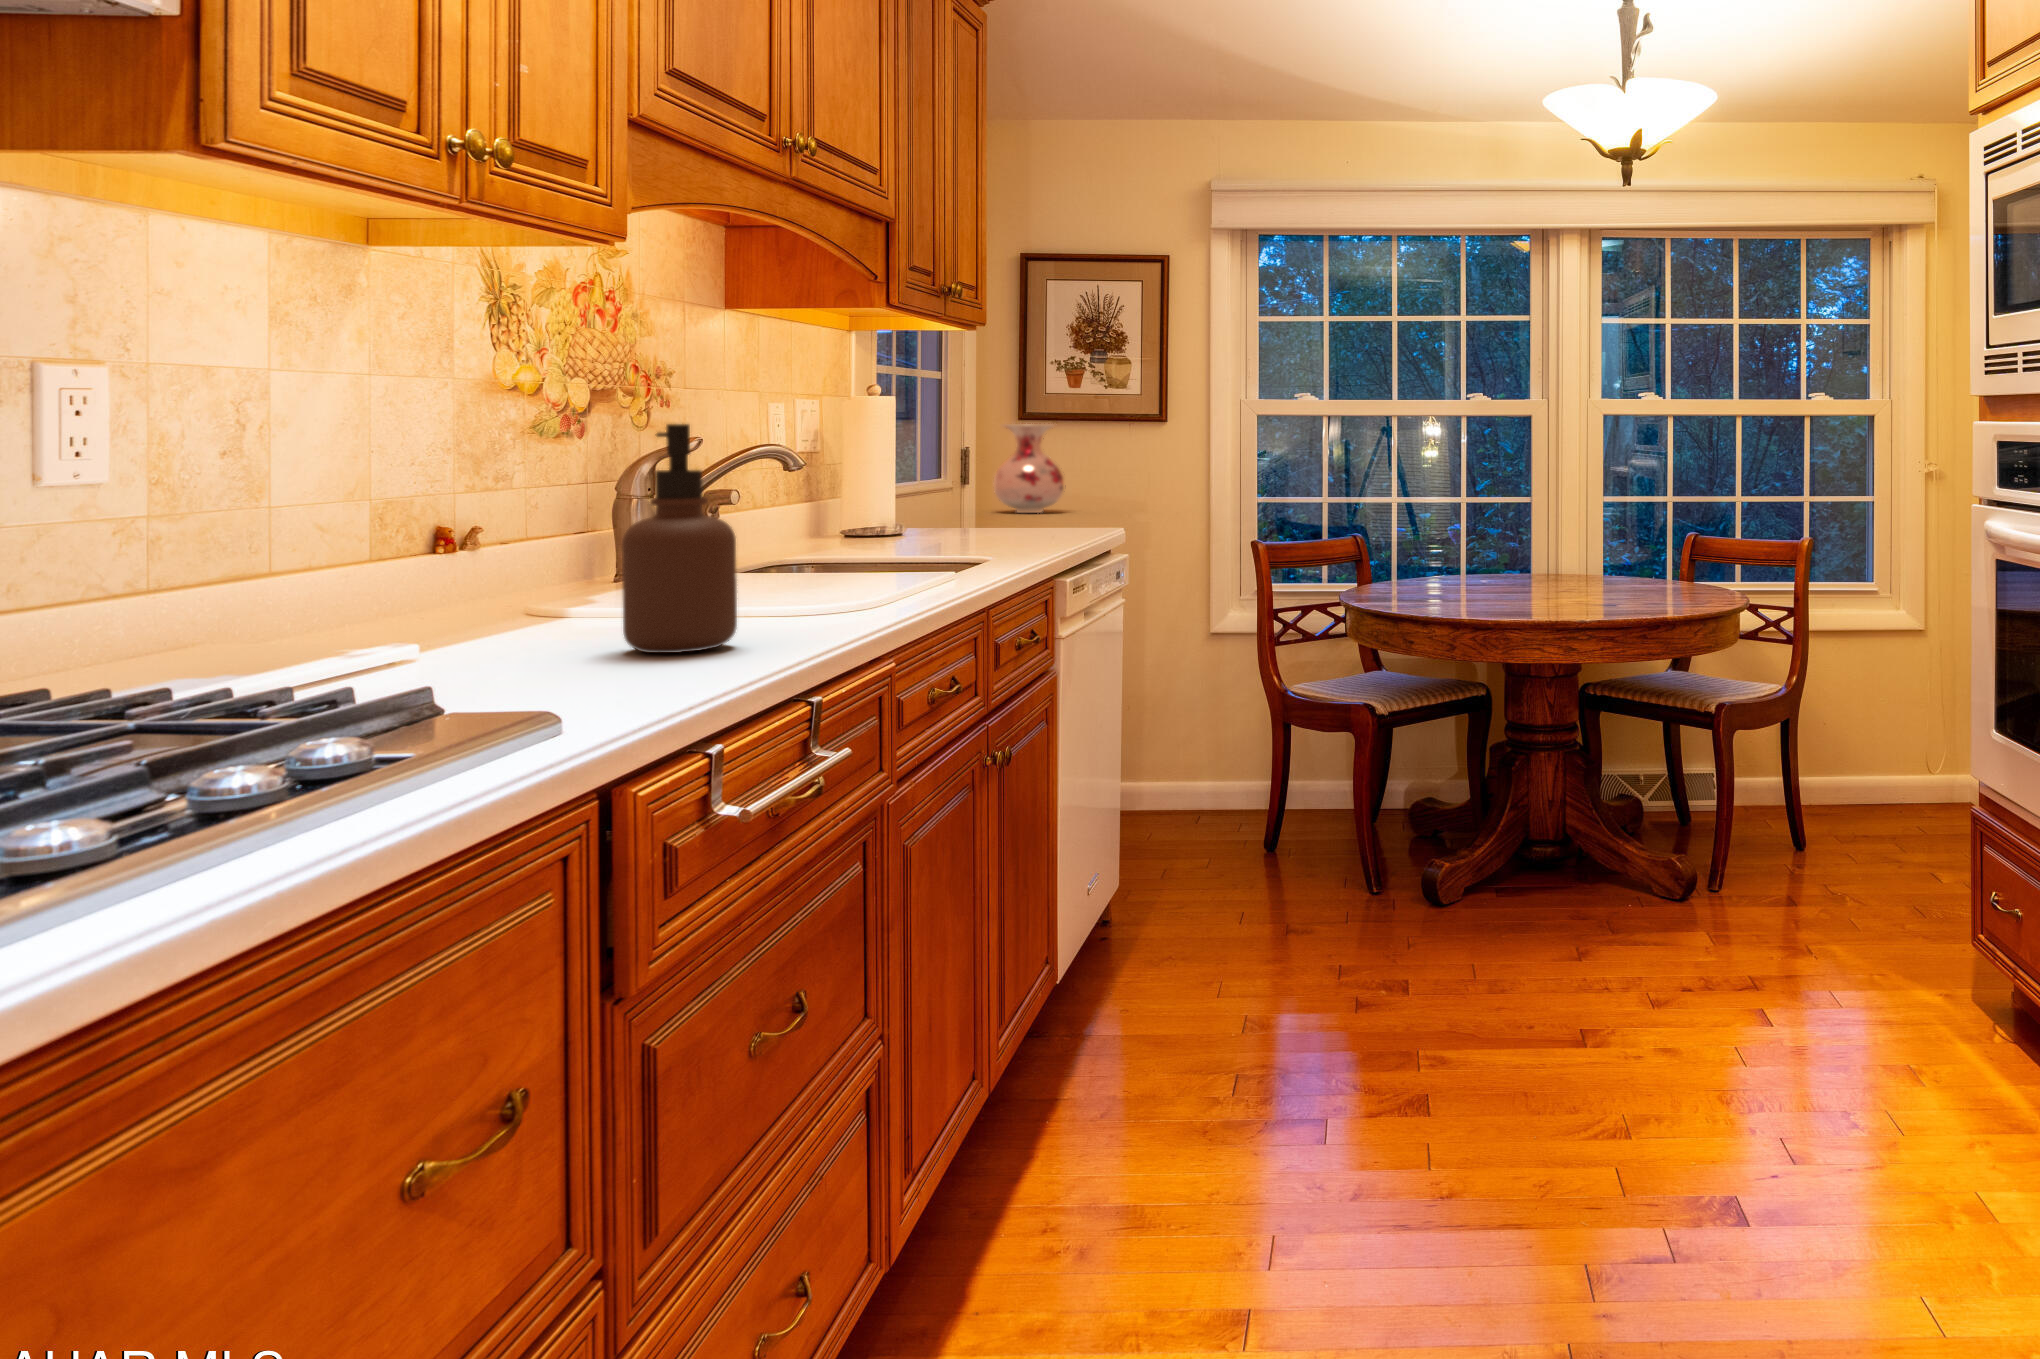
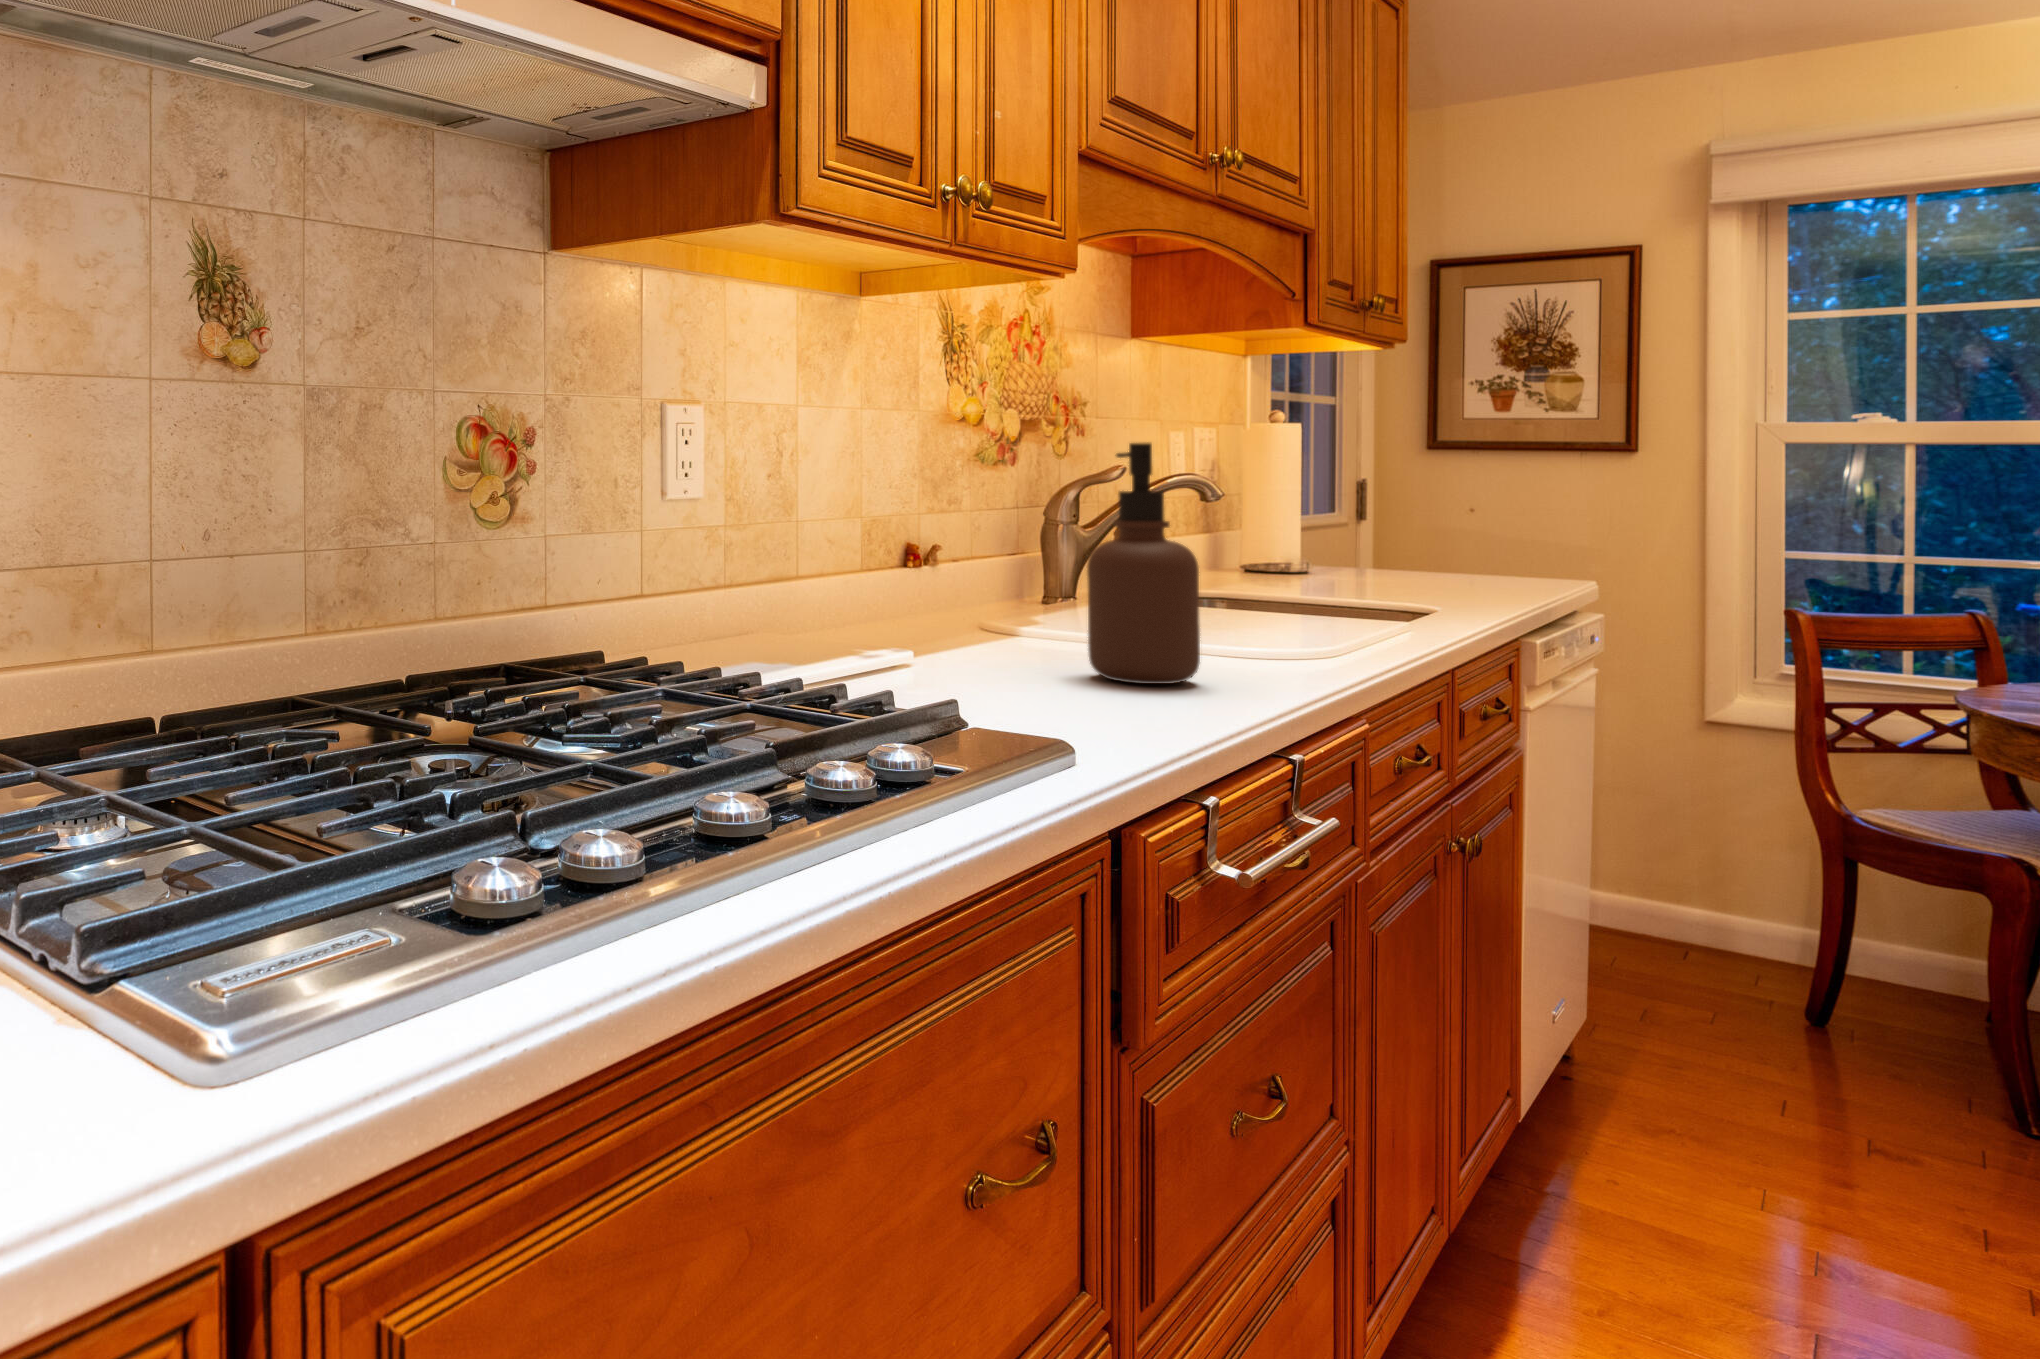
vase: present [994,424,1063,513] -> none [1394,456,1489,560]

